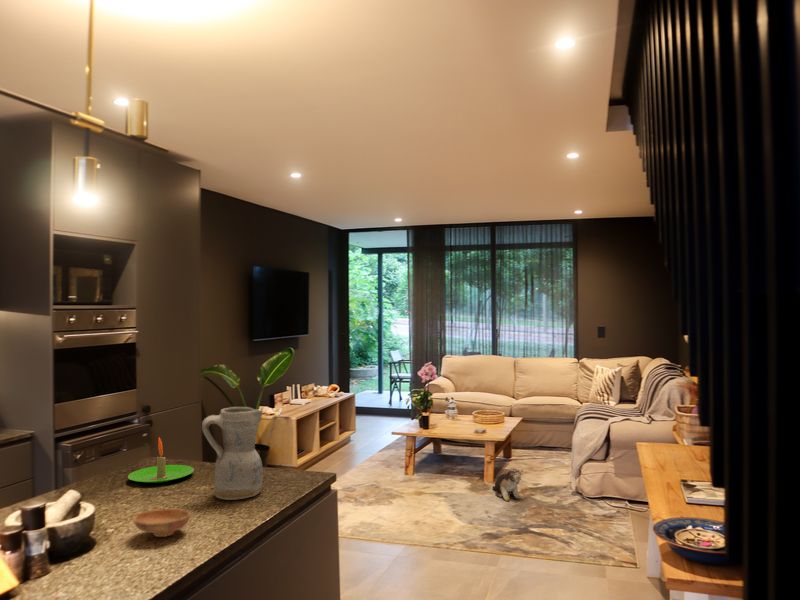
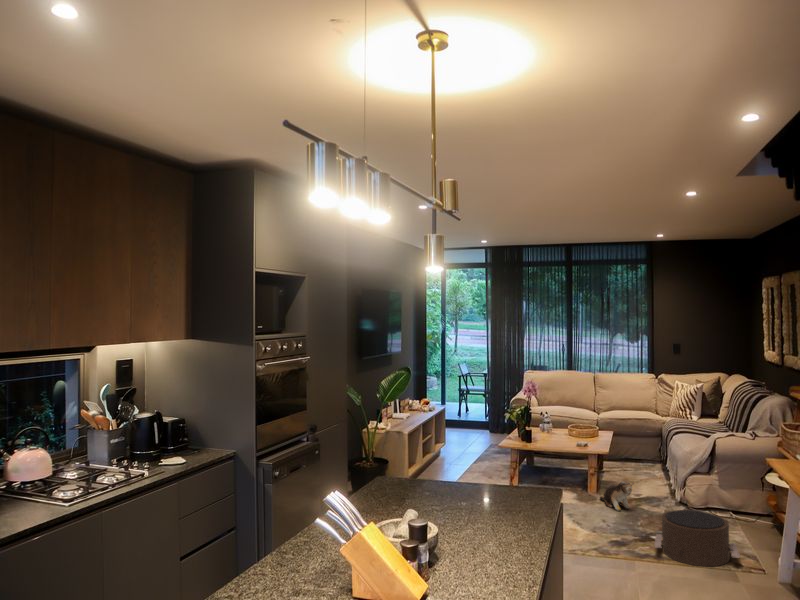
ceramic pitcher: present [202,407,263,500] -> none [487,440,532,516]
candle: present [128,437,194,483] -> none [404,463,455,501]
pouf: none [525,499,614,560] -> present [655,510,740,566]
bowl: present [134,509,190,537] -> none [474,524,515,546]

